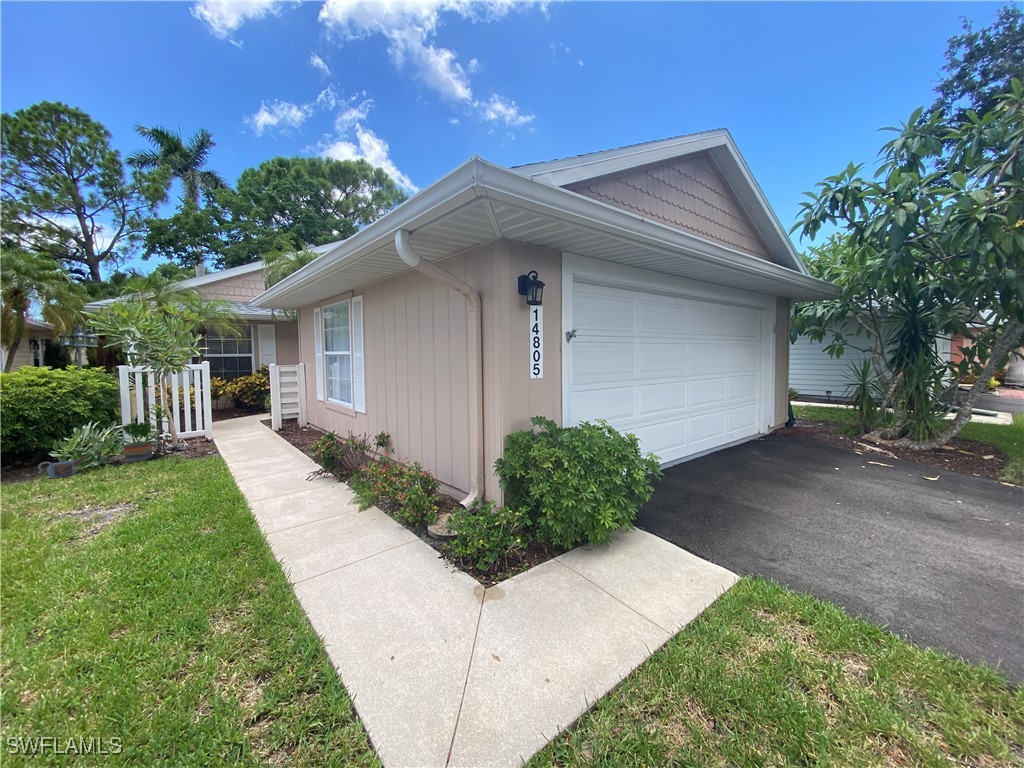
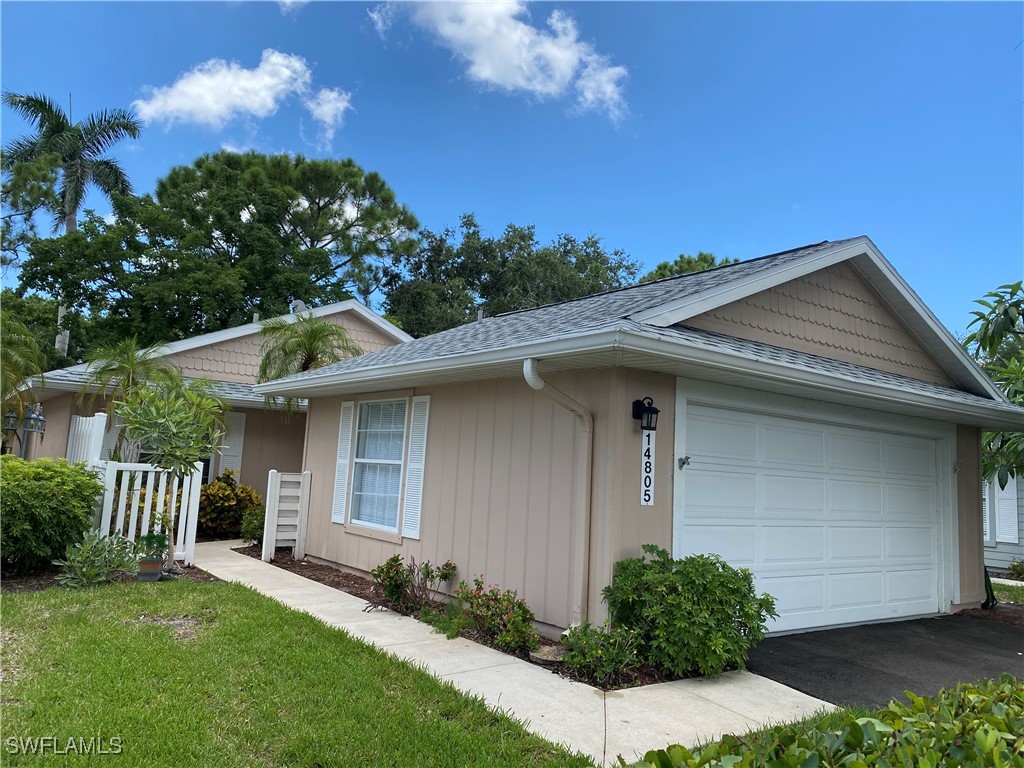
watering can: present [38,456,86,478] -> none [78,566,114,589]

